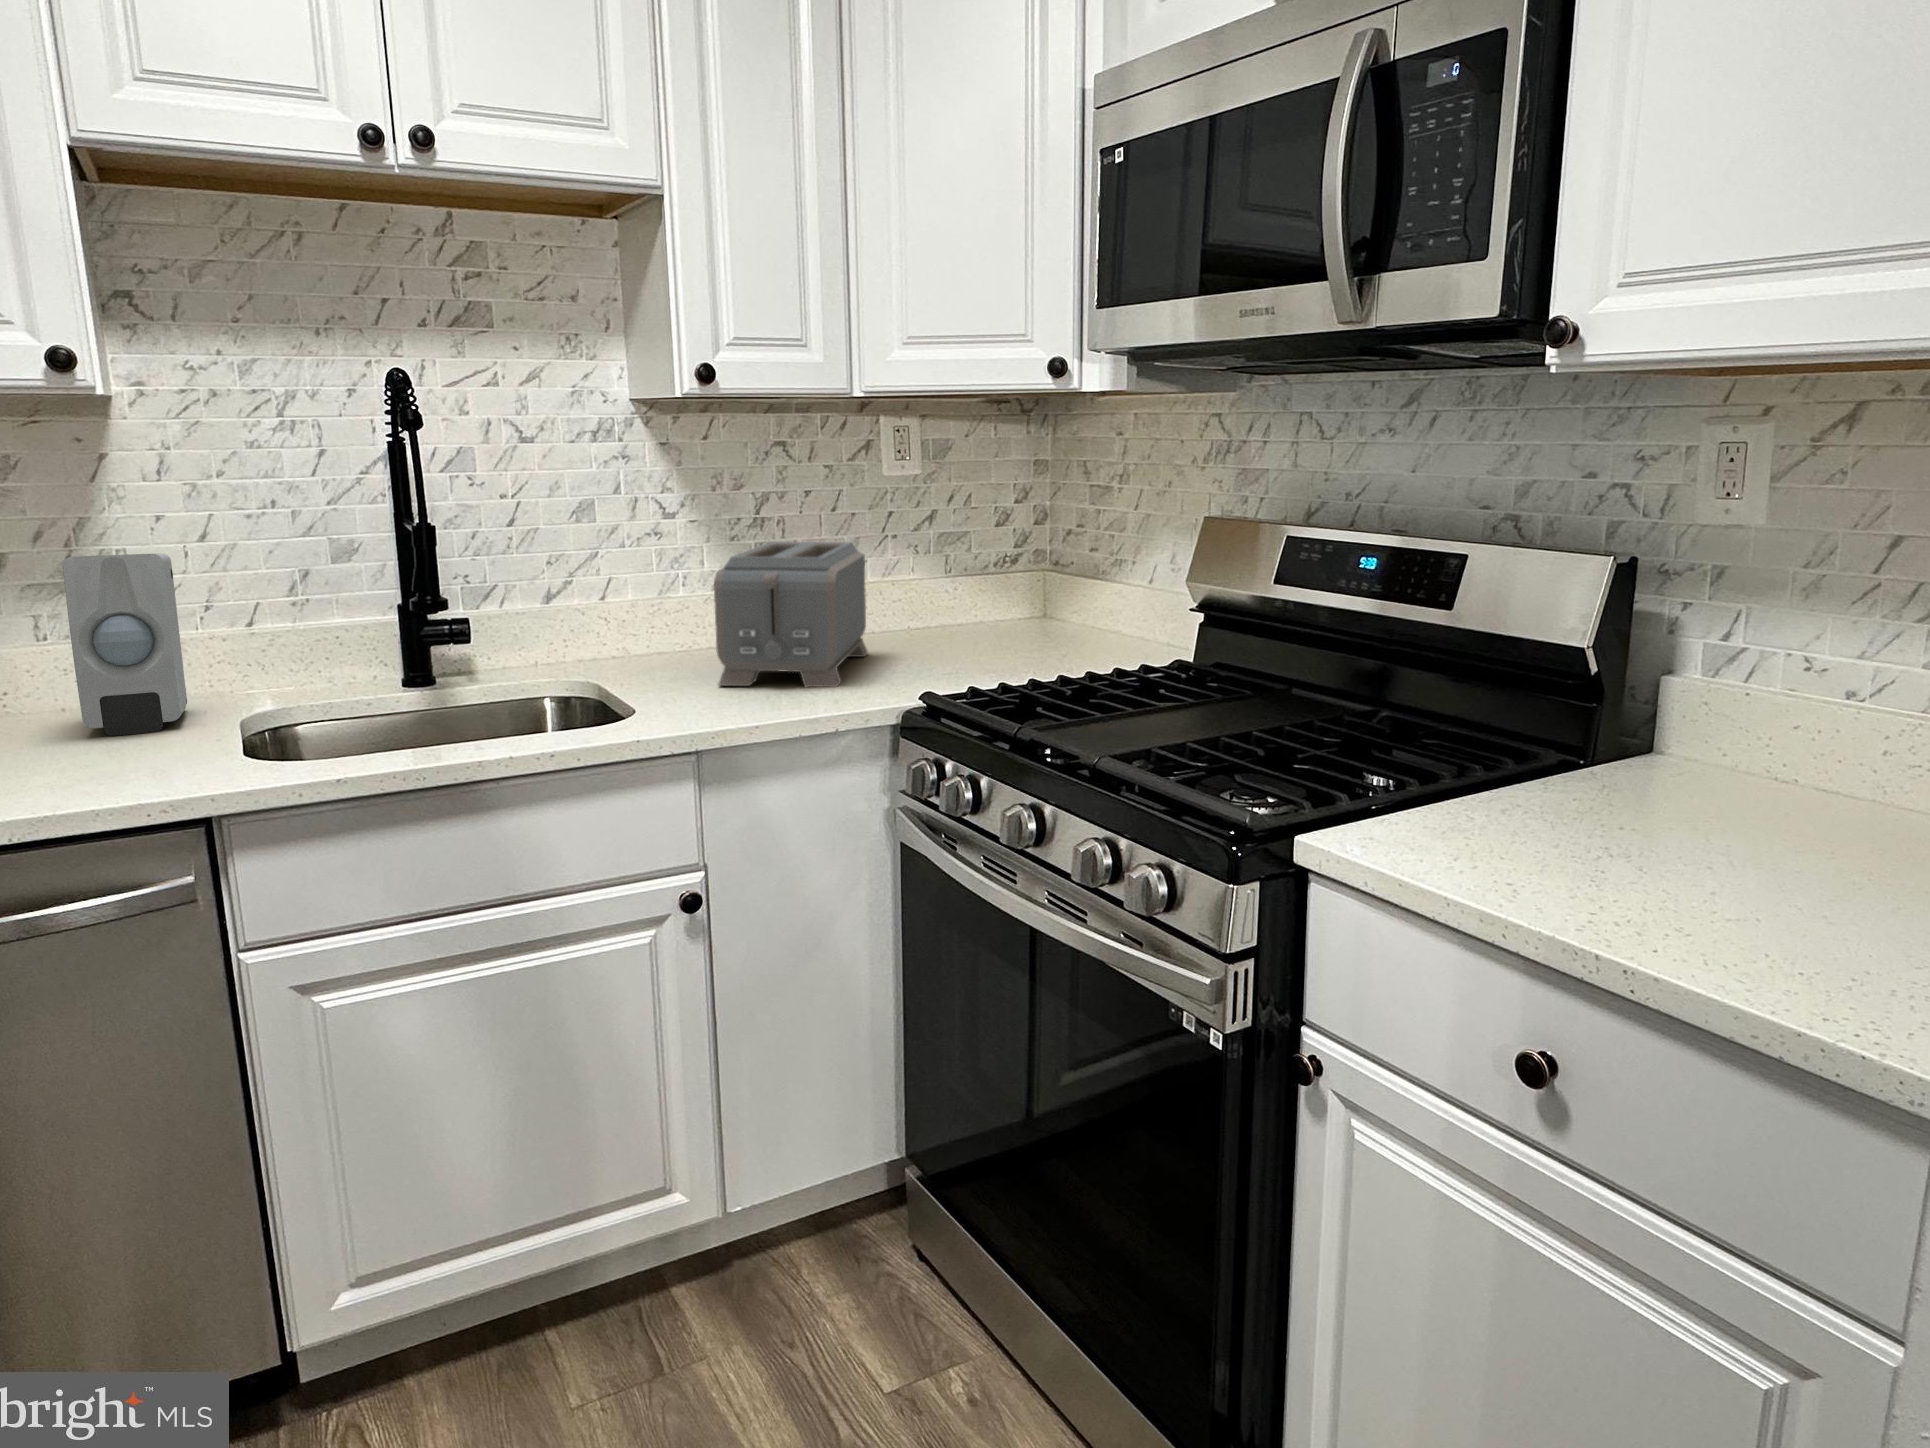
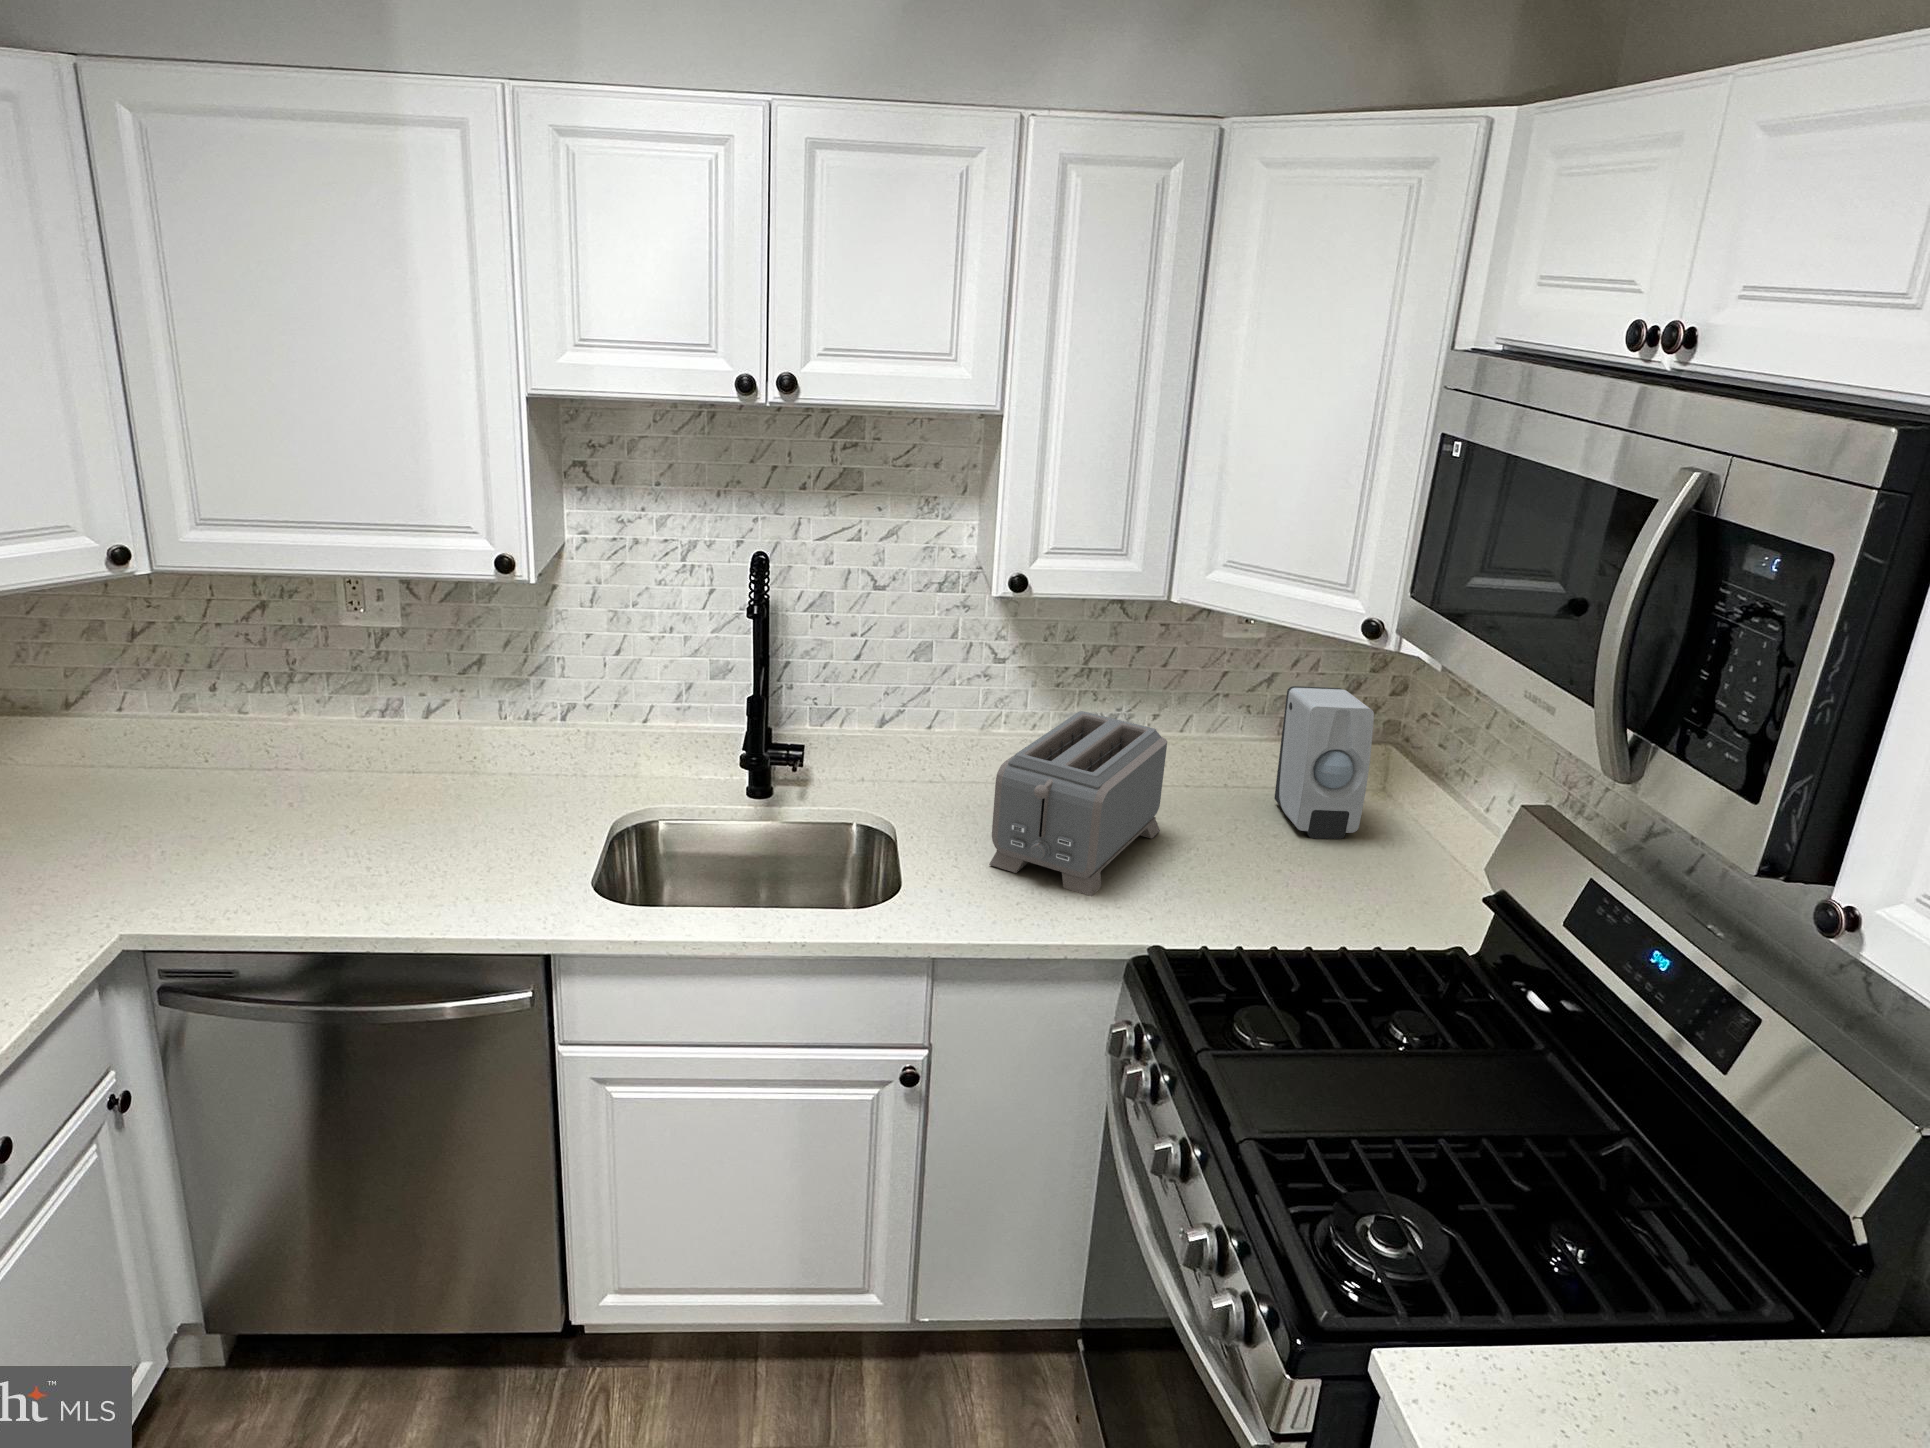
soap dispenser: present [63,553,187,736] -> present [1275,686,1374,839]

